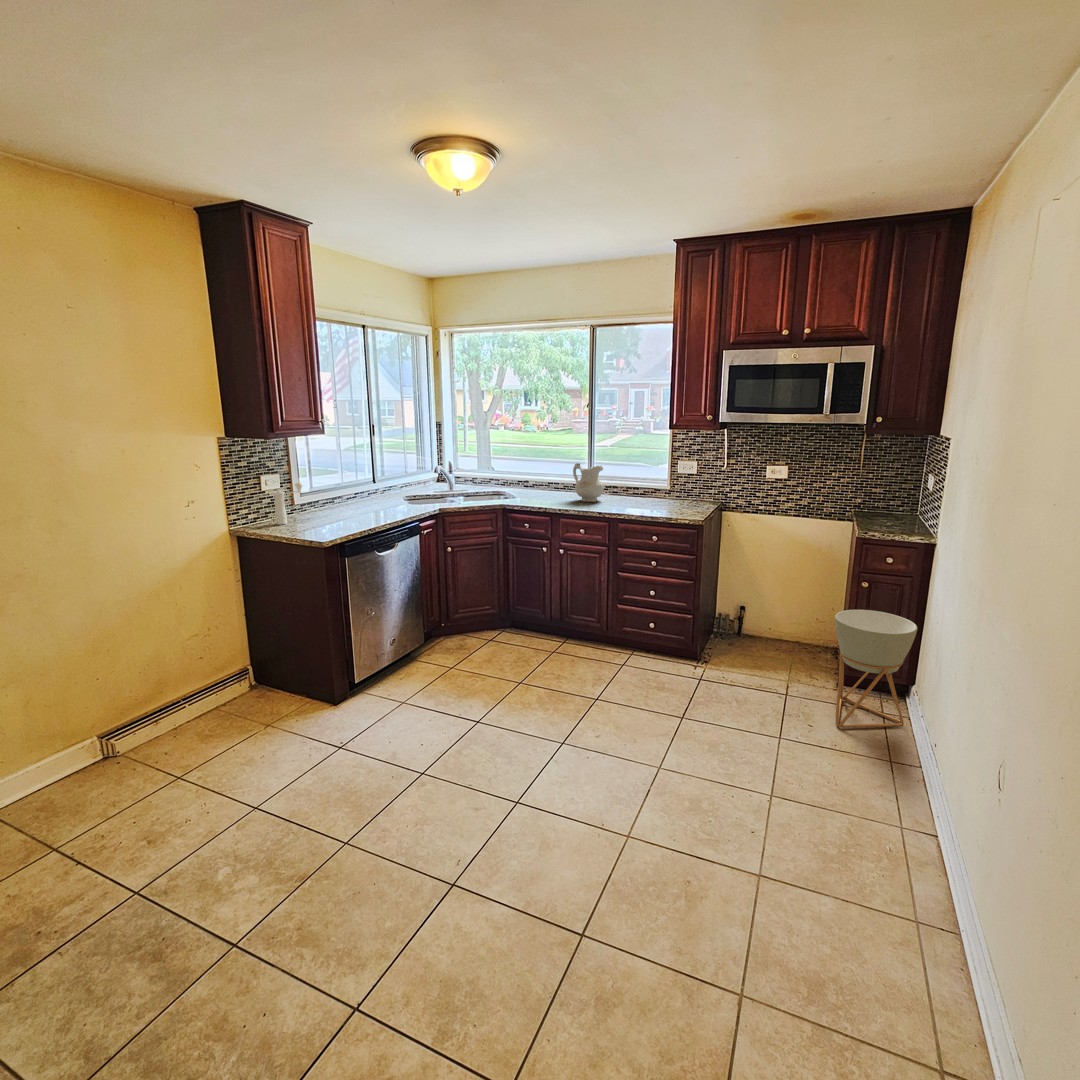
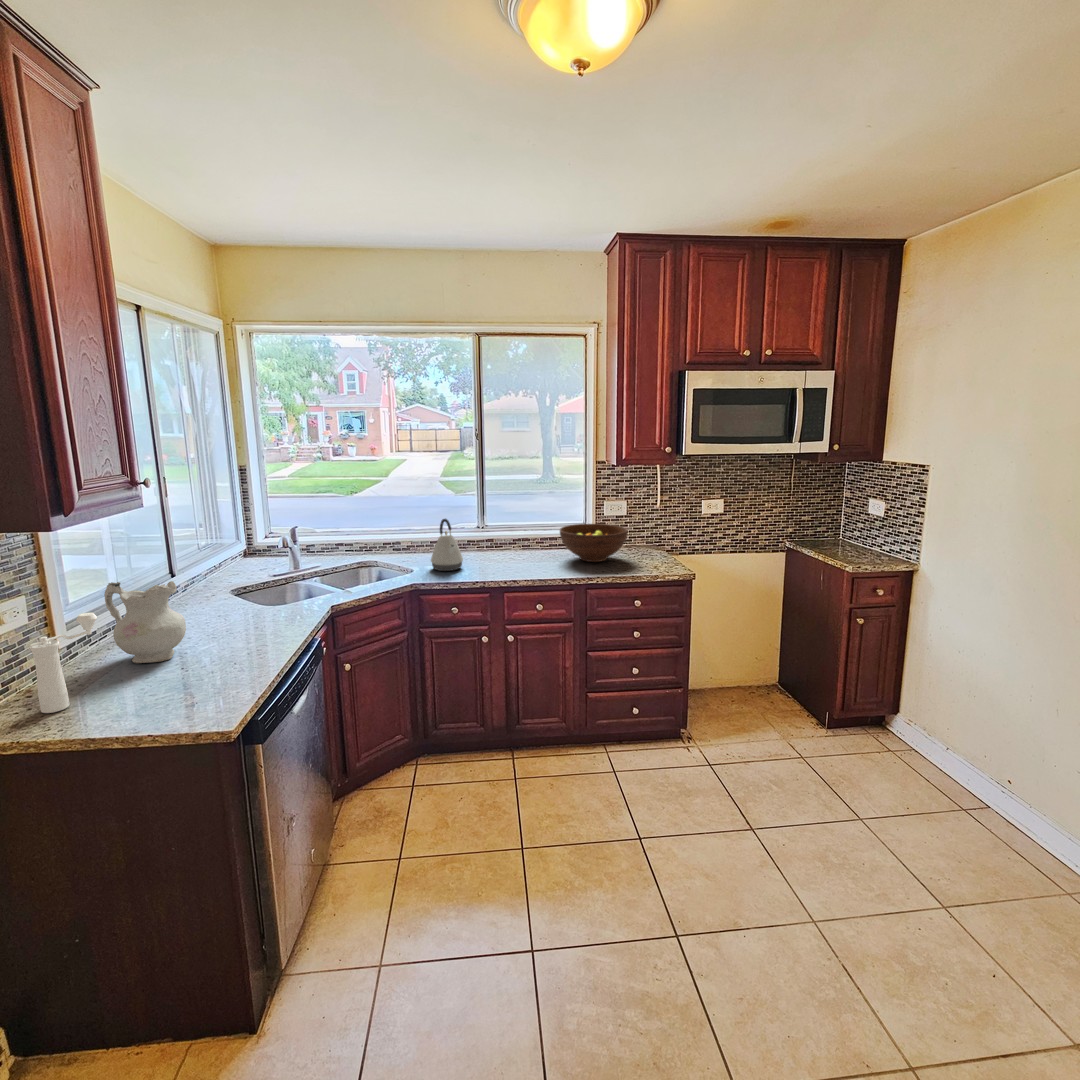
kettle: none [526,463,550,501] -> present [431,519,463,571]
ceramic pitcher: present [573,463,604,502] -> present [104,581,186,663]
fruit bowl: none [622,477,678,507] -> present [560,524,628,562]
planter: present [835,610,917,728] -> none [850,648,952,785]

